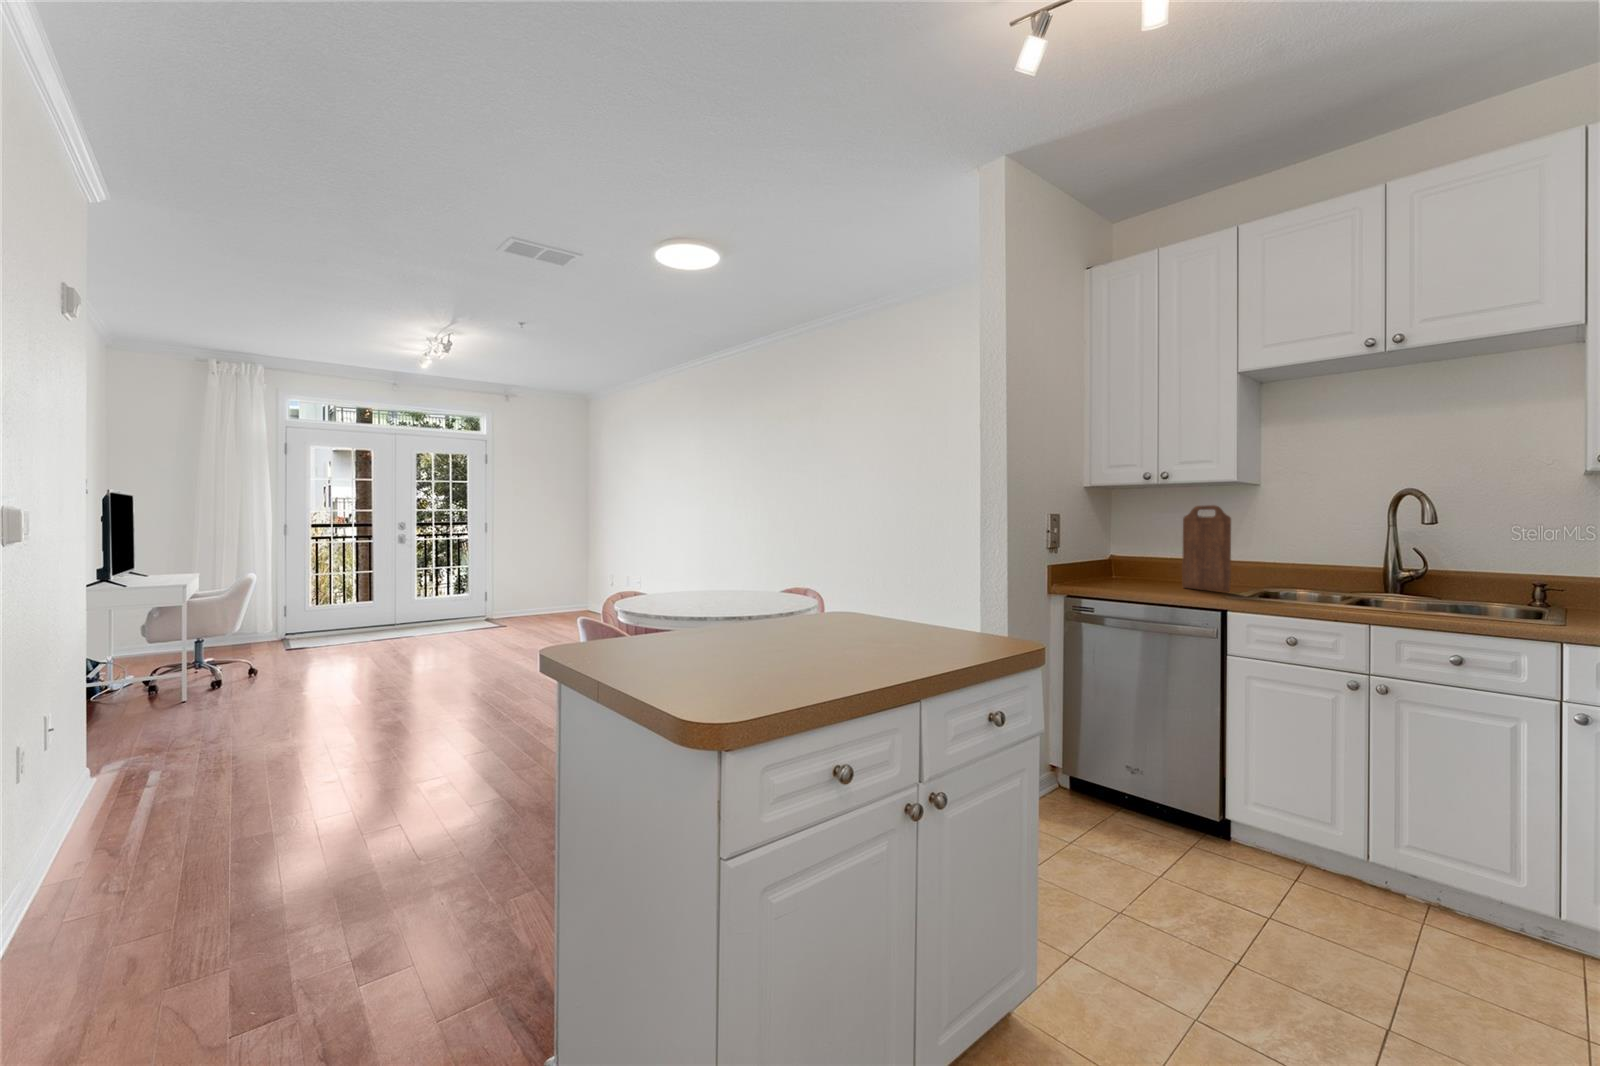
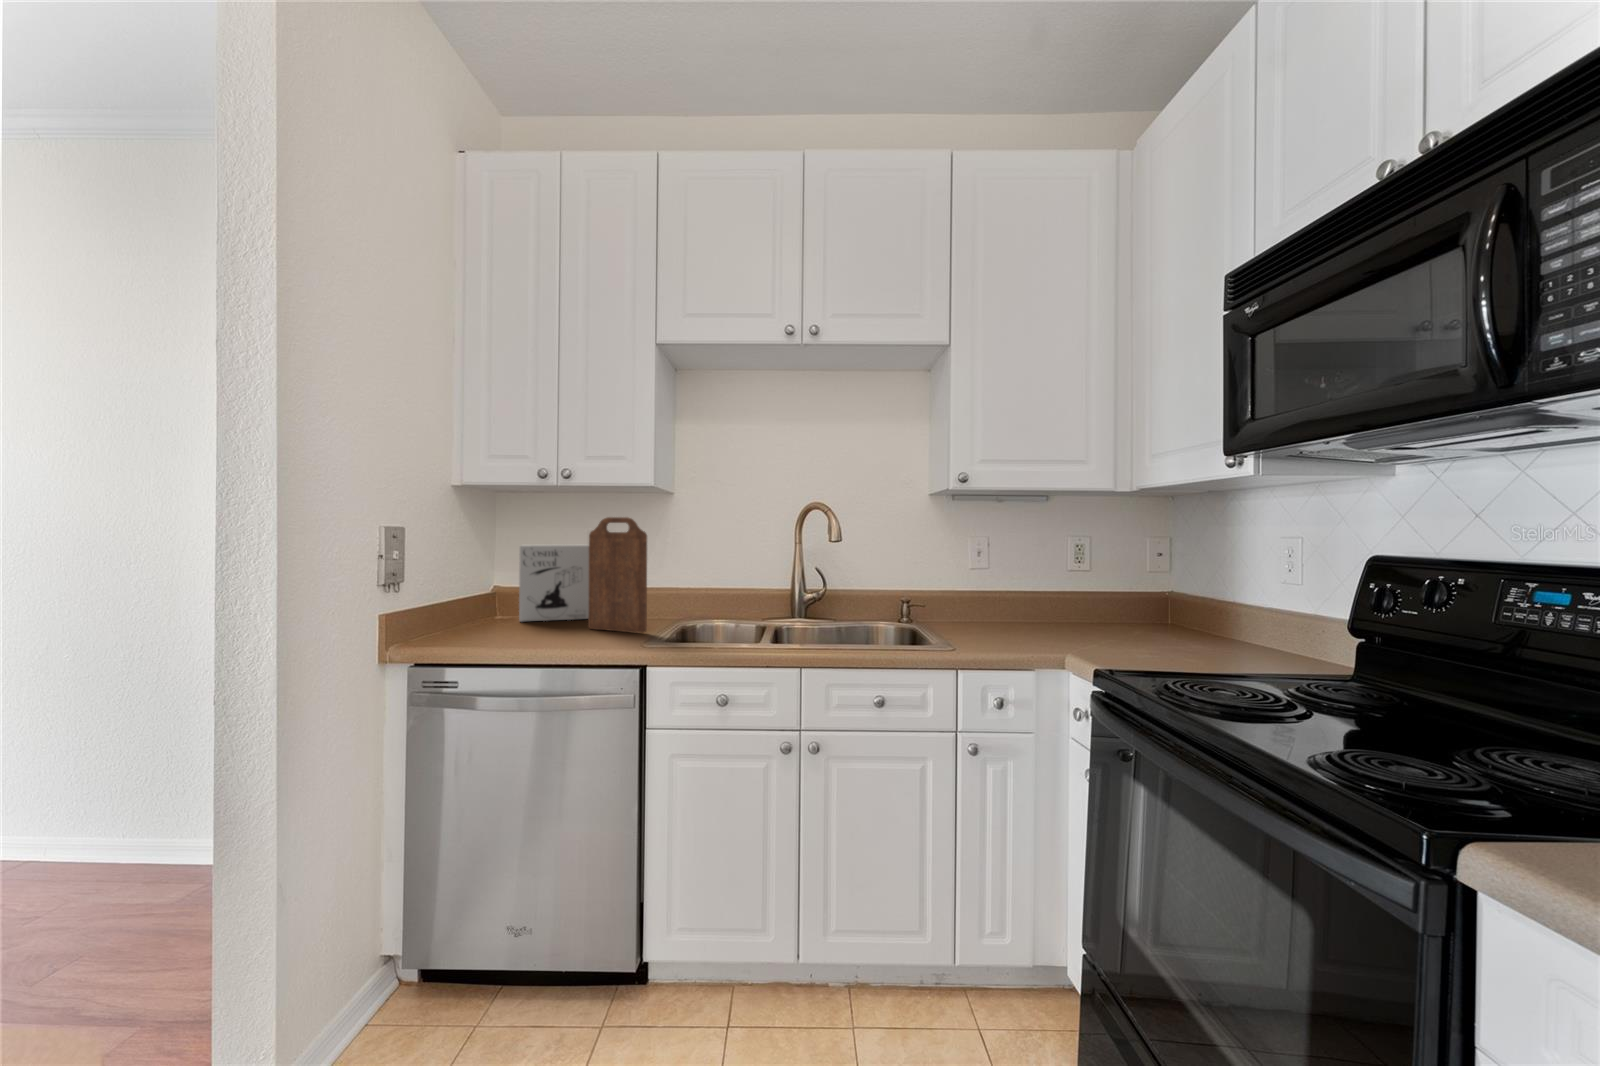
cereal box: none [1129,527,1183,583] -> present [519,545,589,622]

